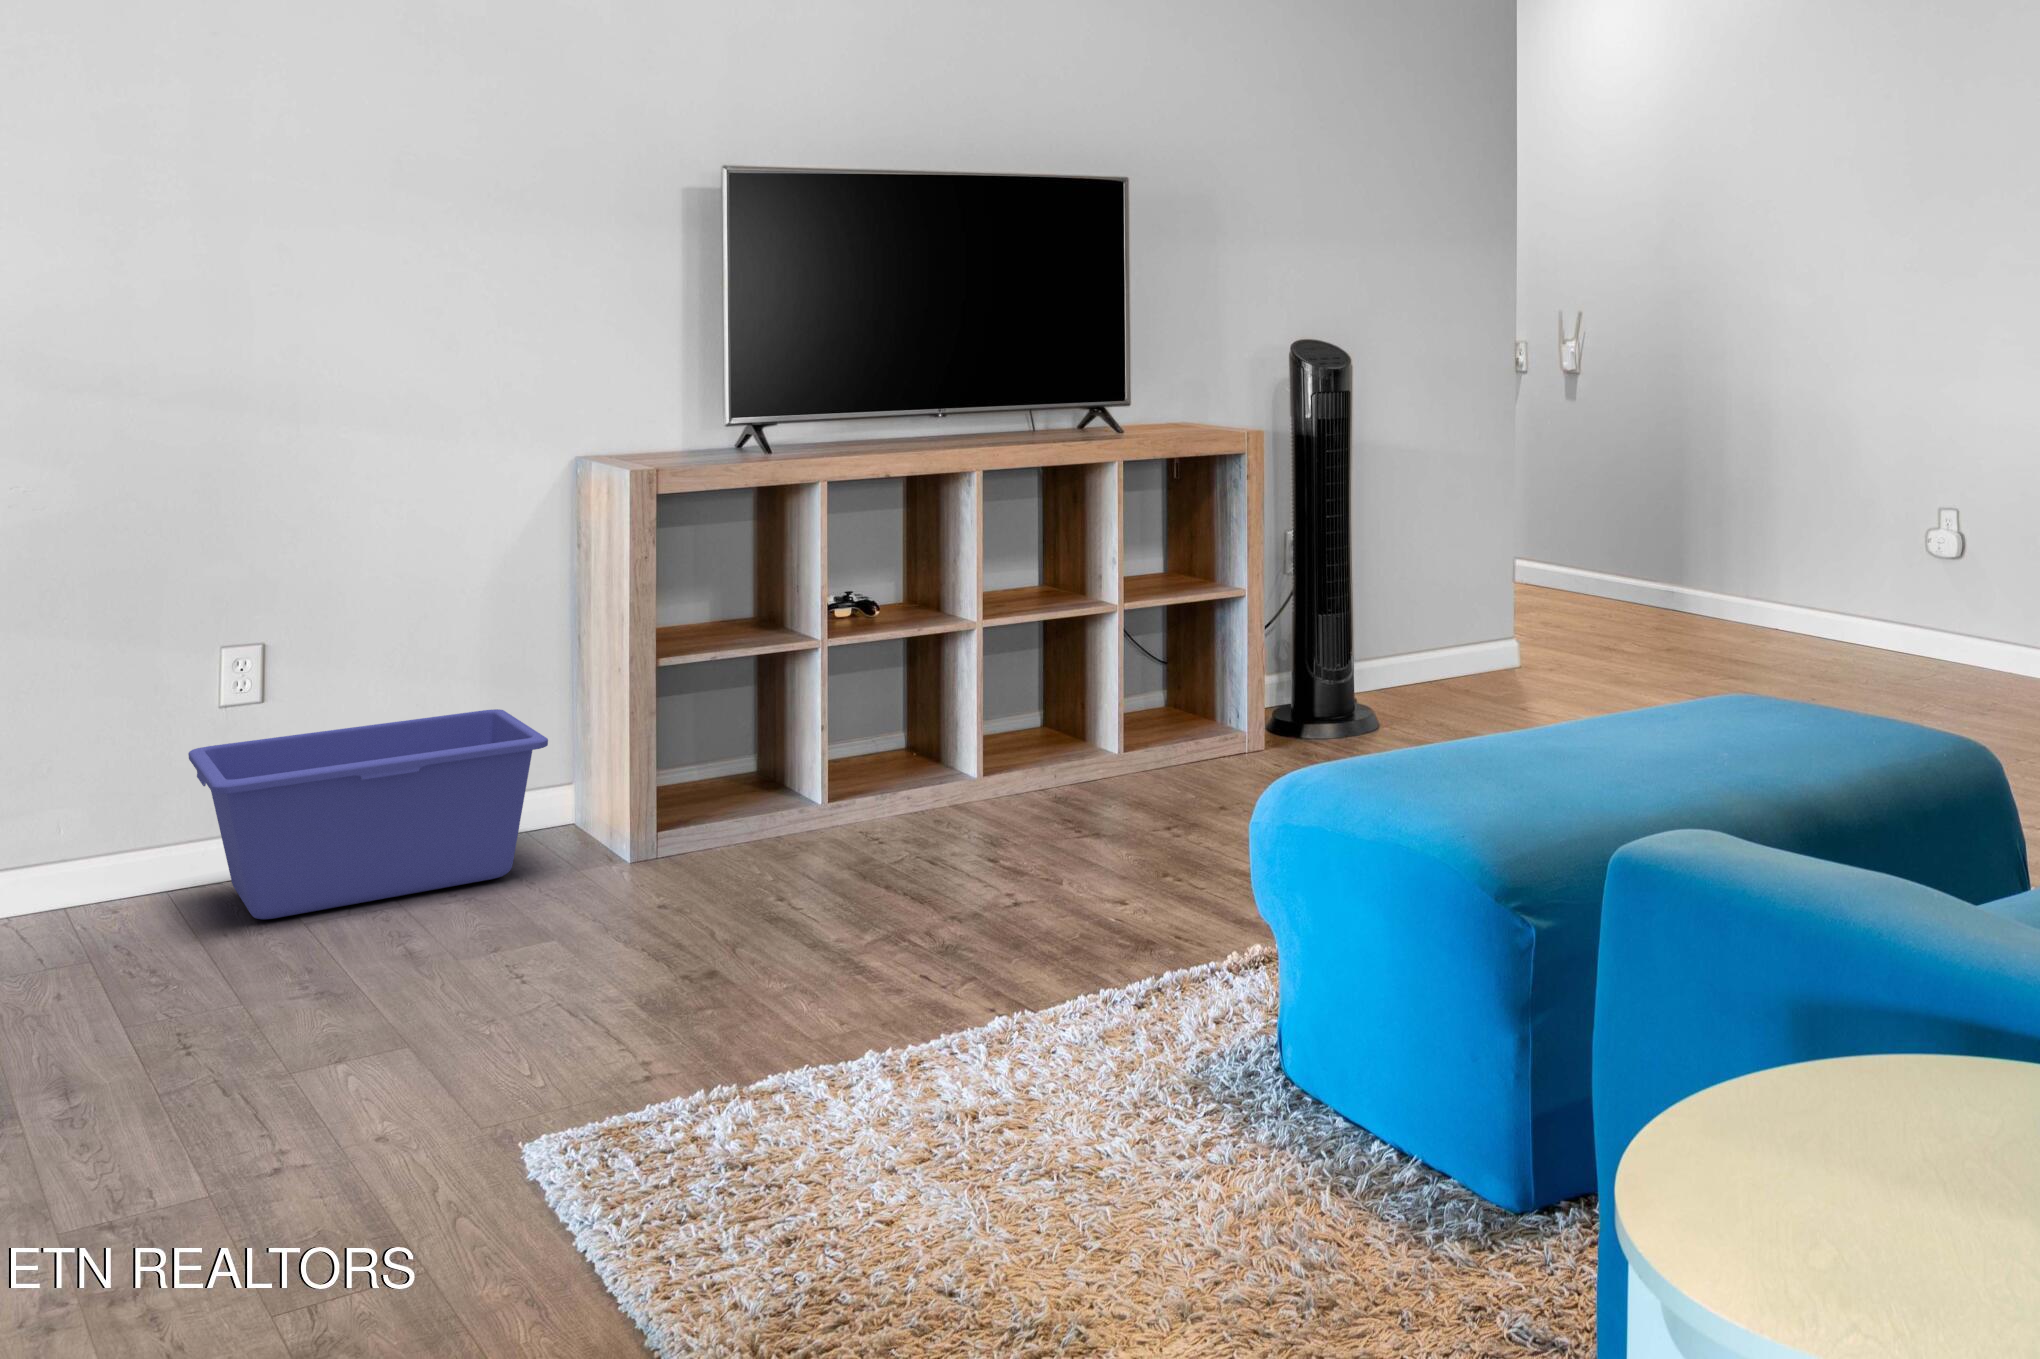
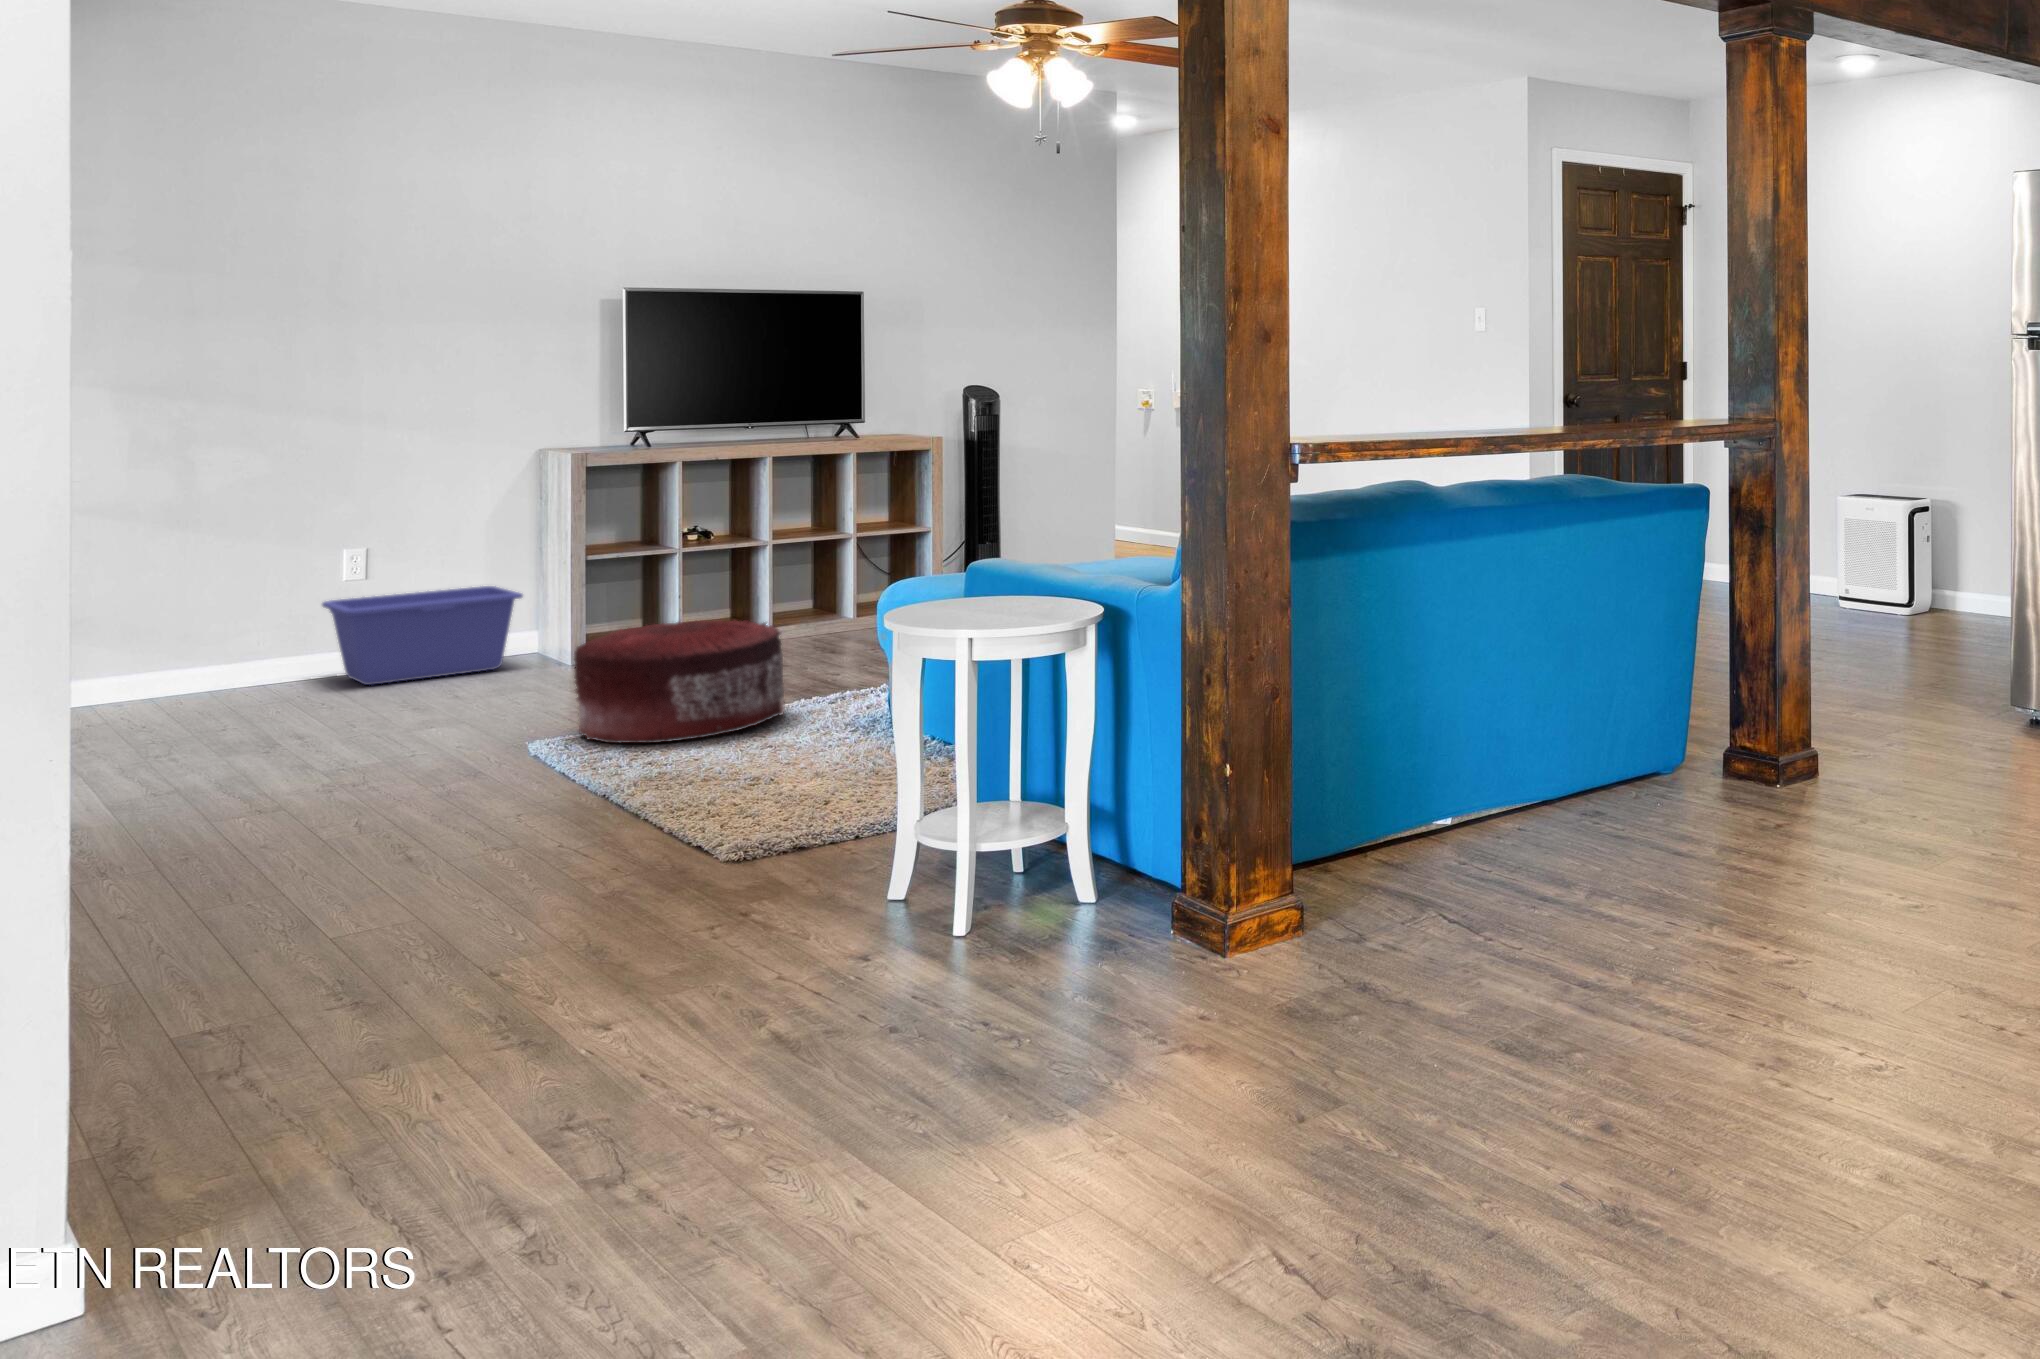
pouf: none [619,863,1067,1212] -> present [574,620,785,743]

